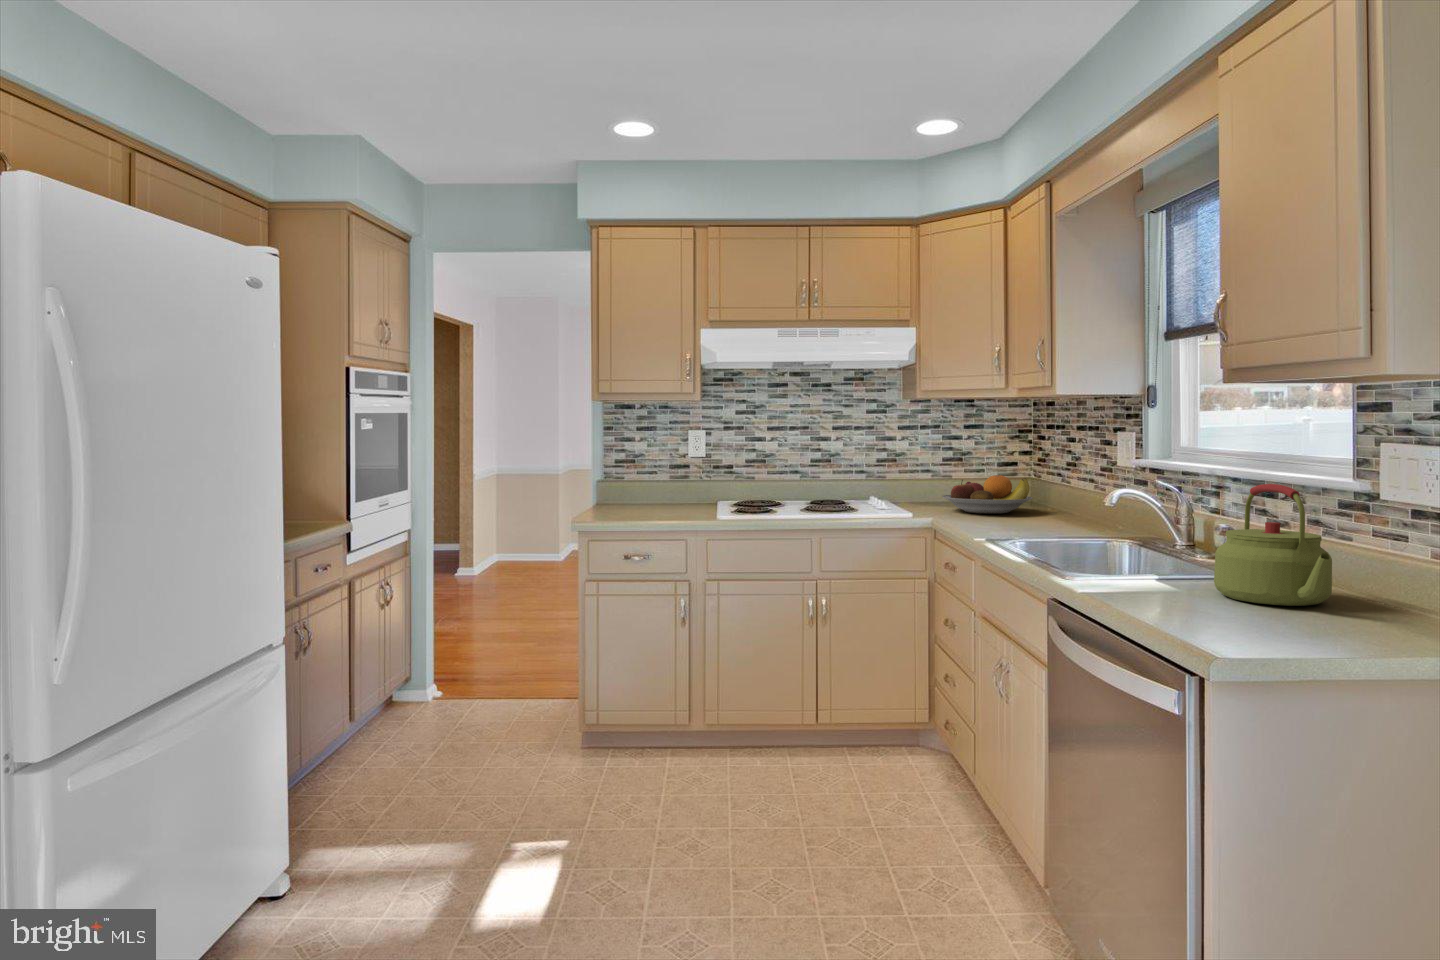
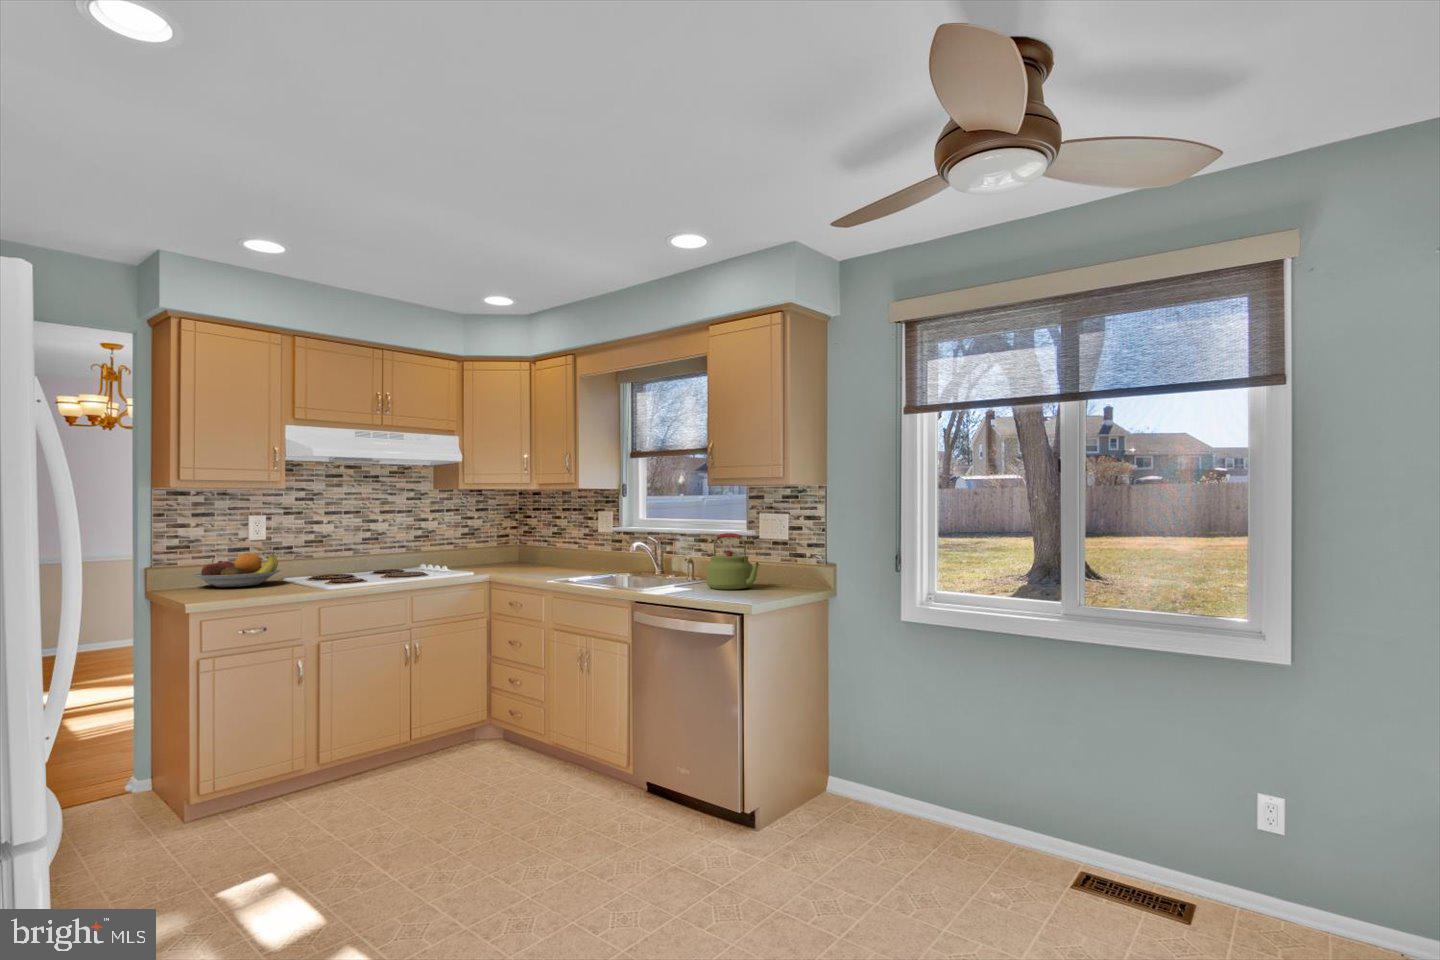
fruit bowl: present [942,475,1033,514] -> present [192,553,281,587]

